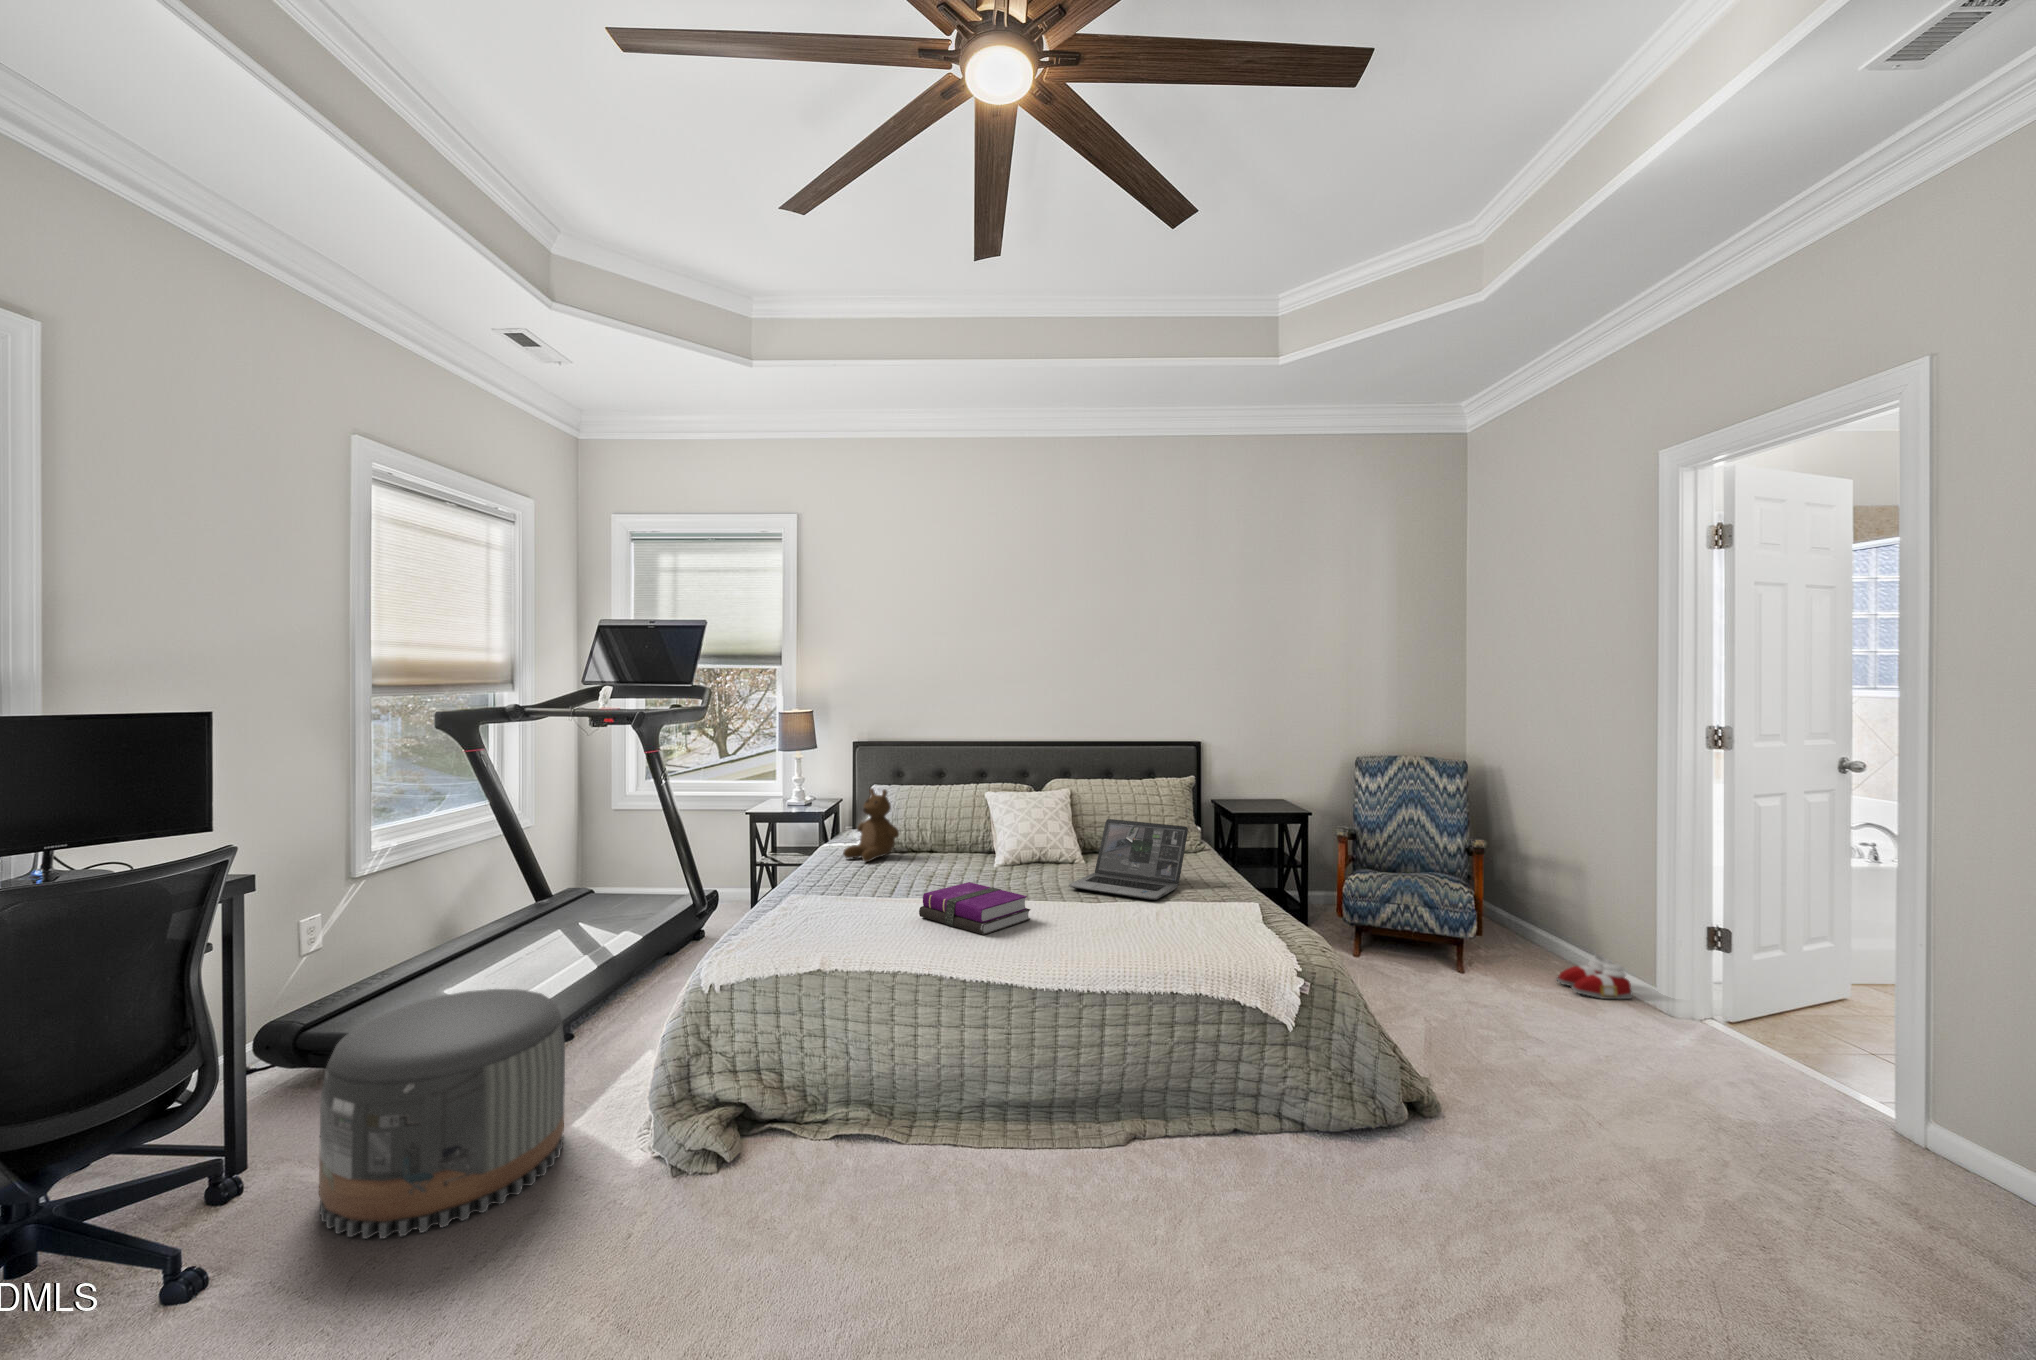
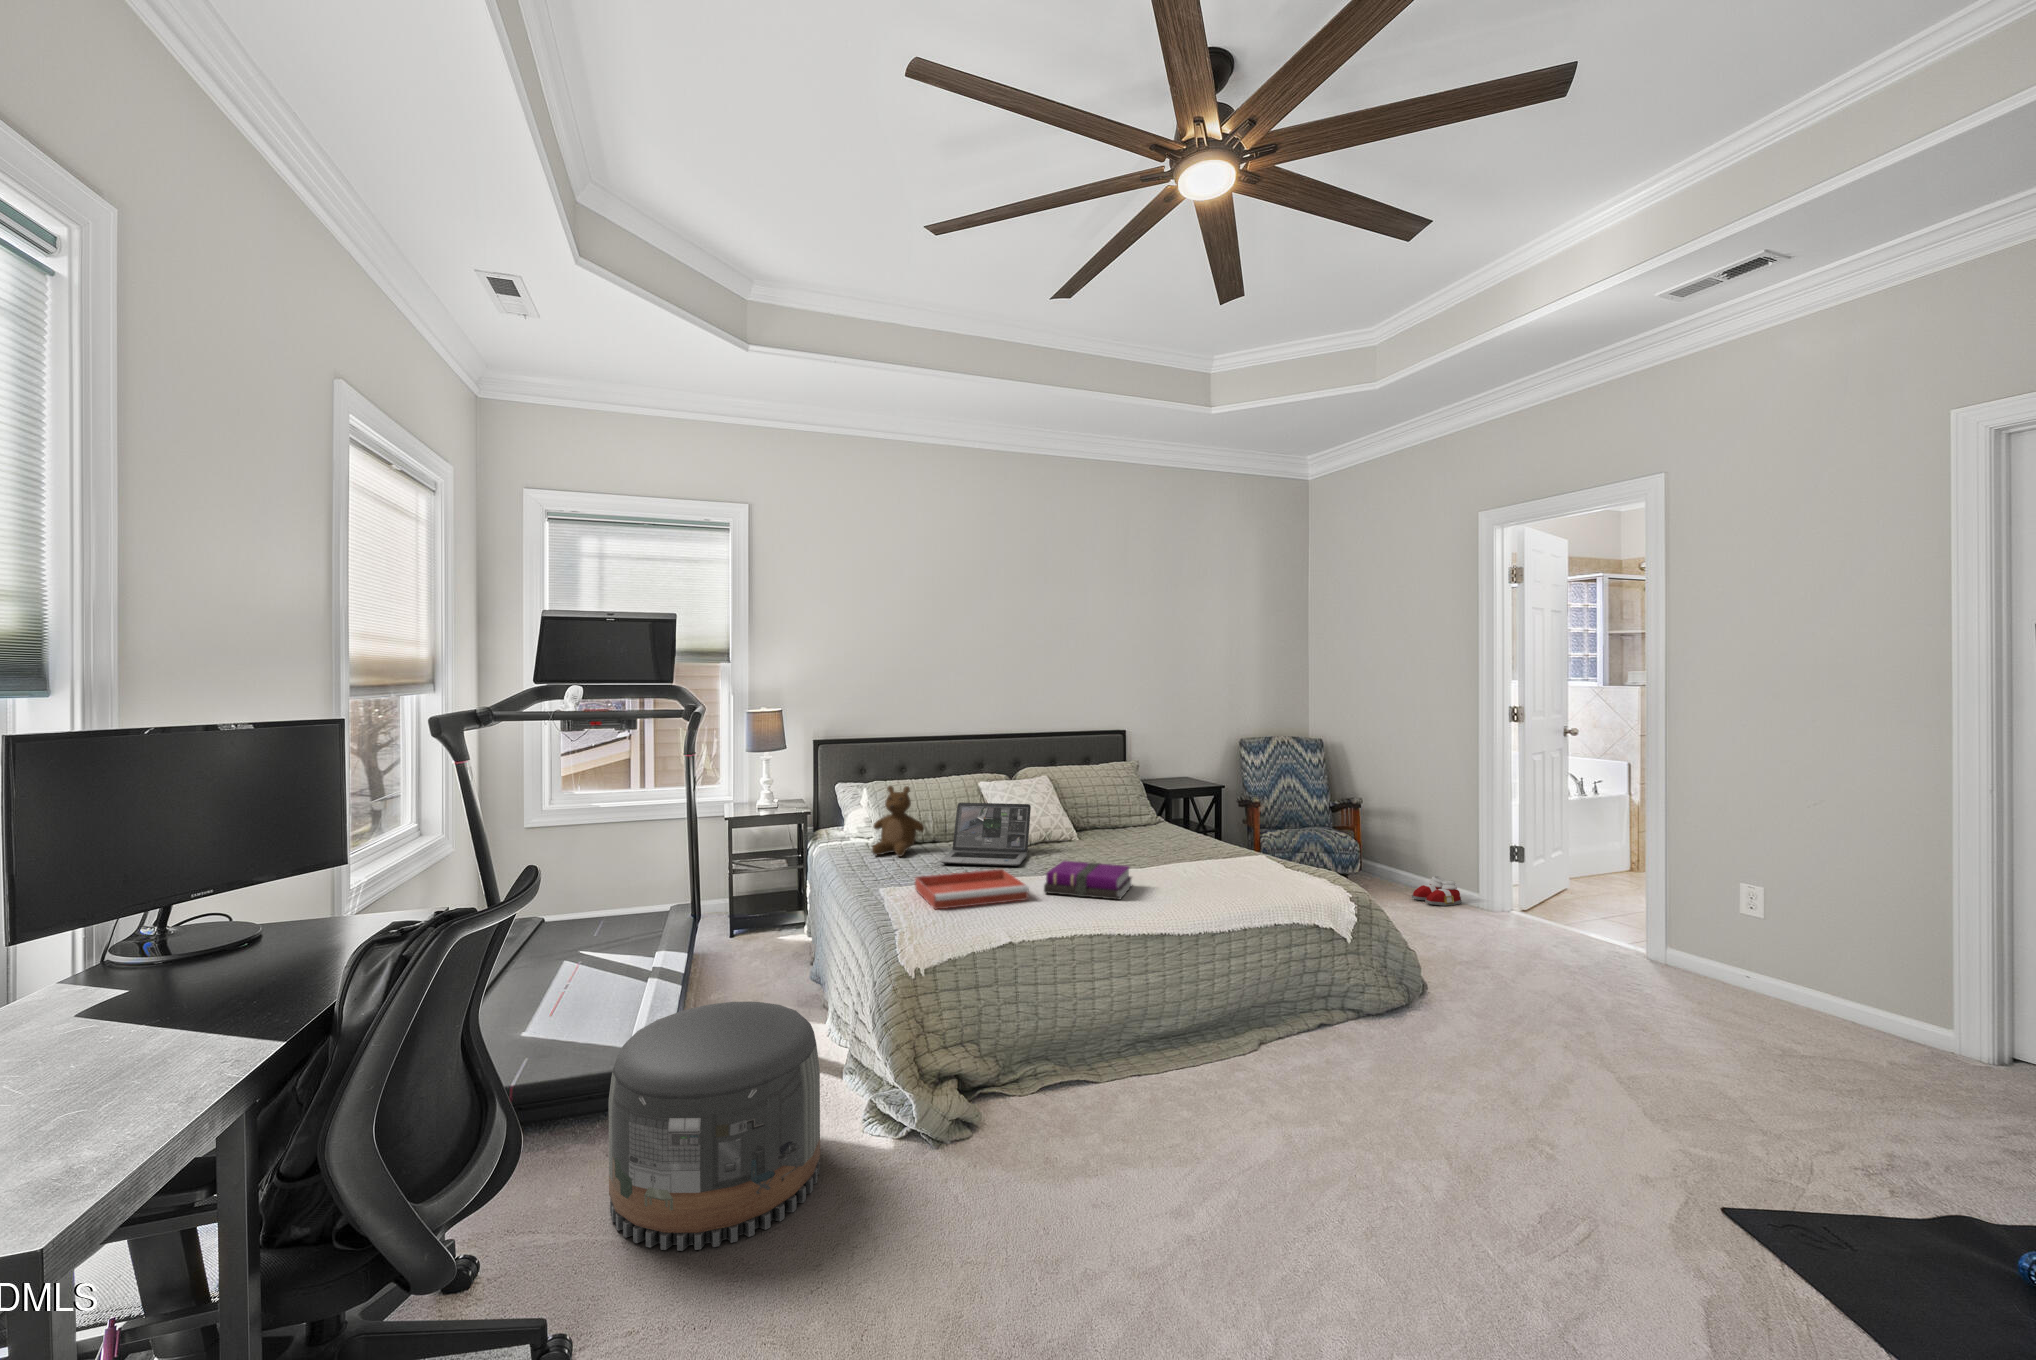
laptop: present [1069,819,1188,900] -> present [940,803,1031,866]
tray: none [784,884,906,922] -> present [915,869,1029,909]

